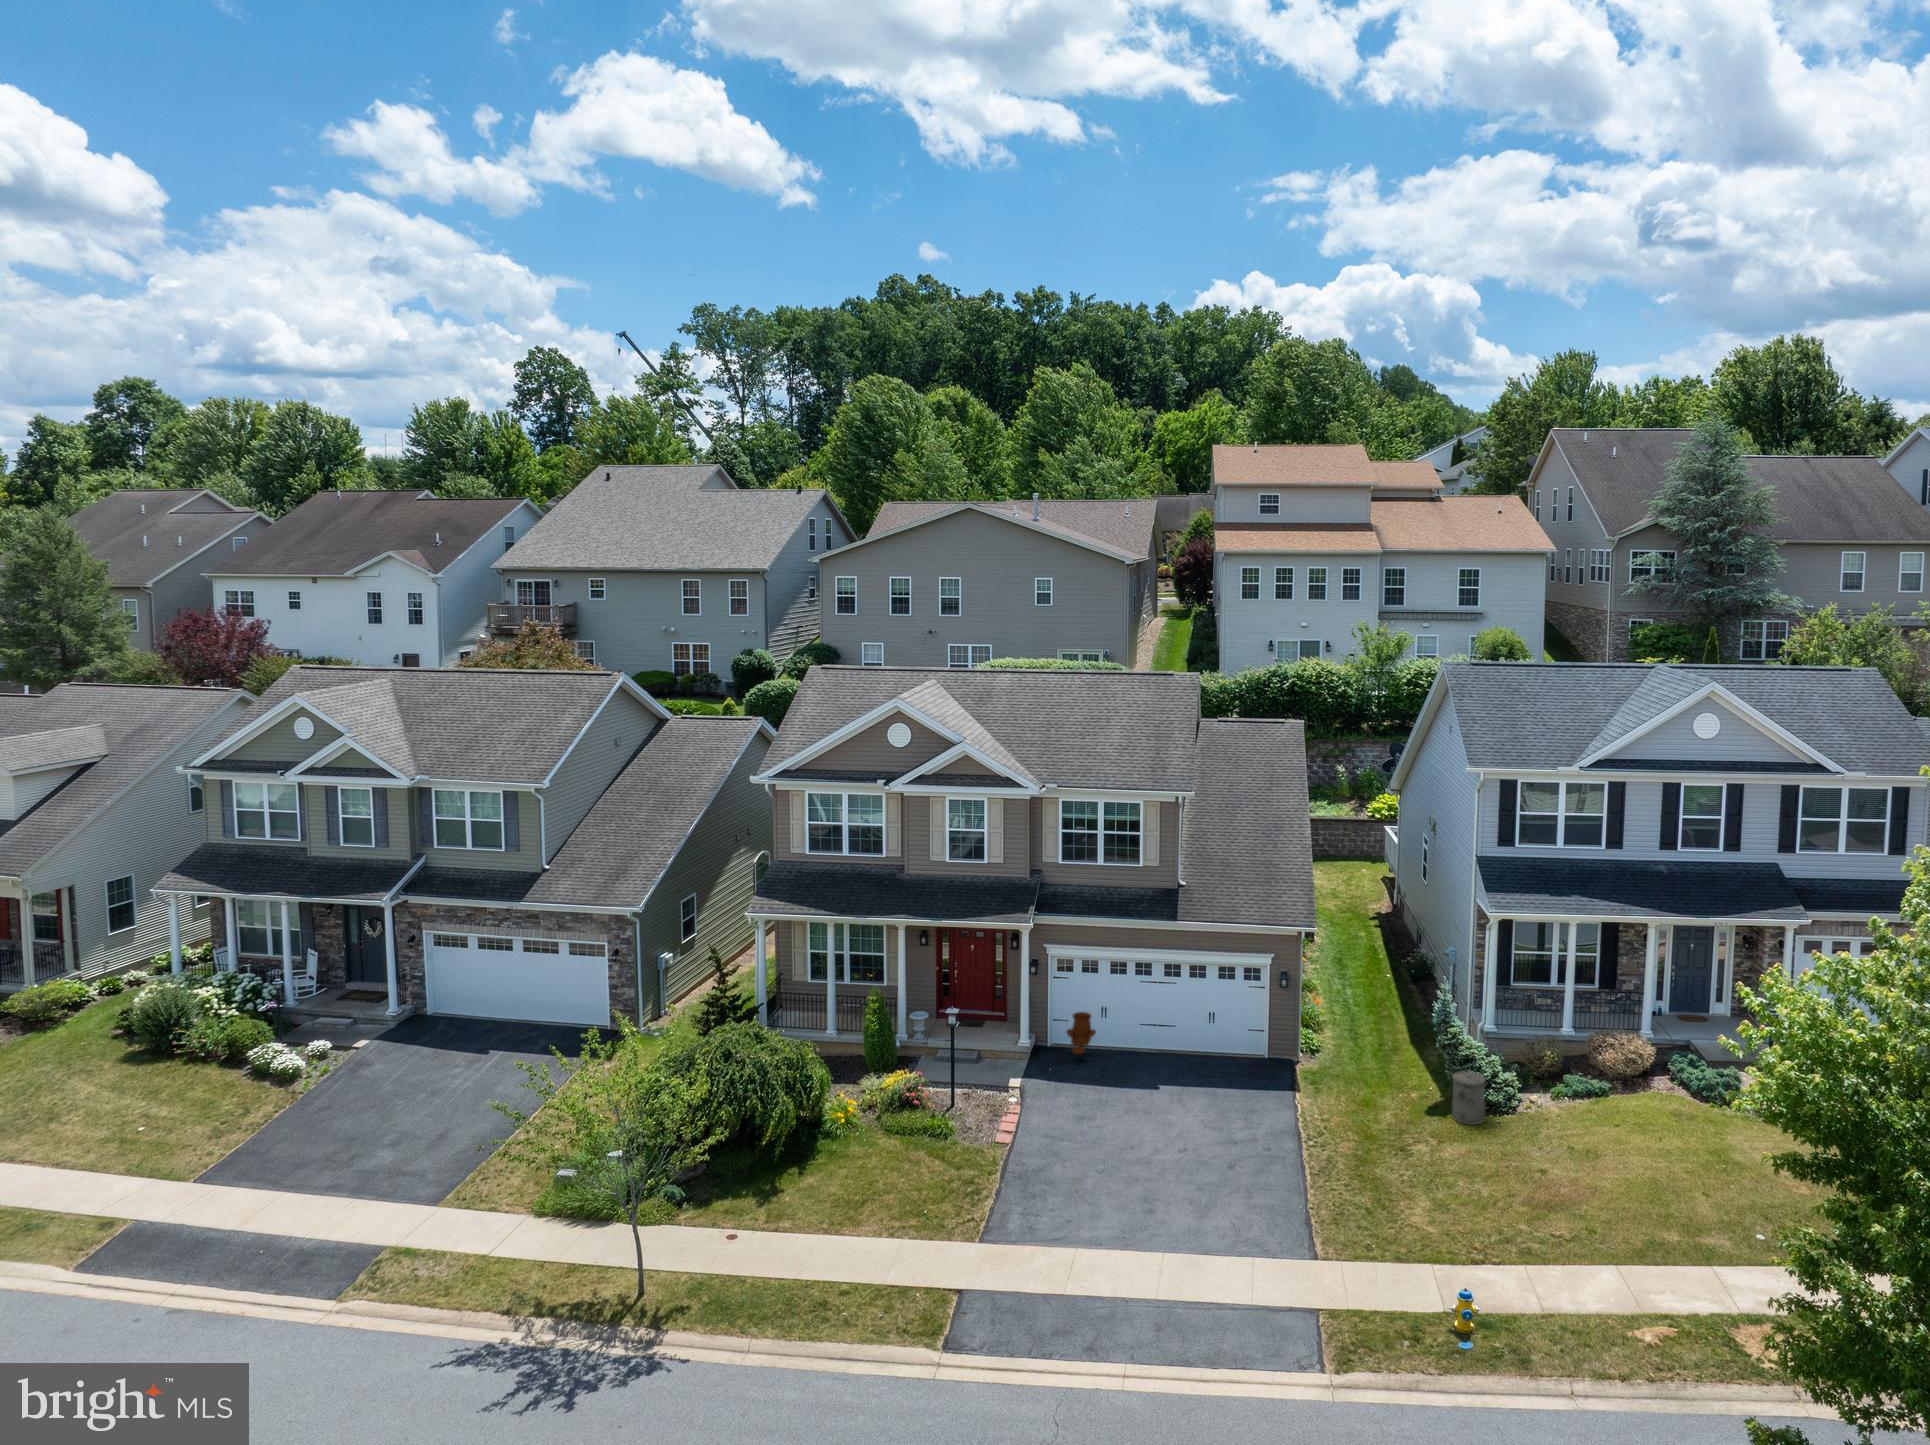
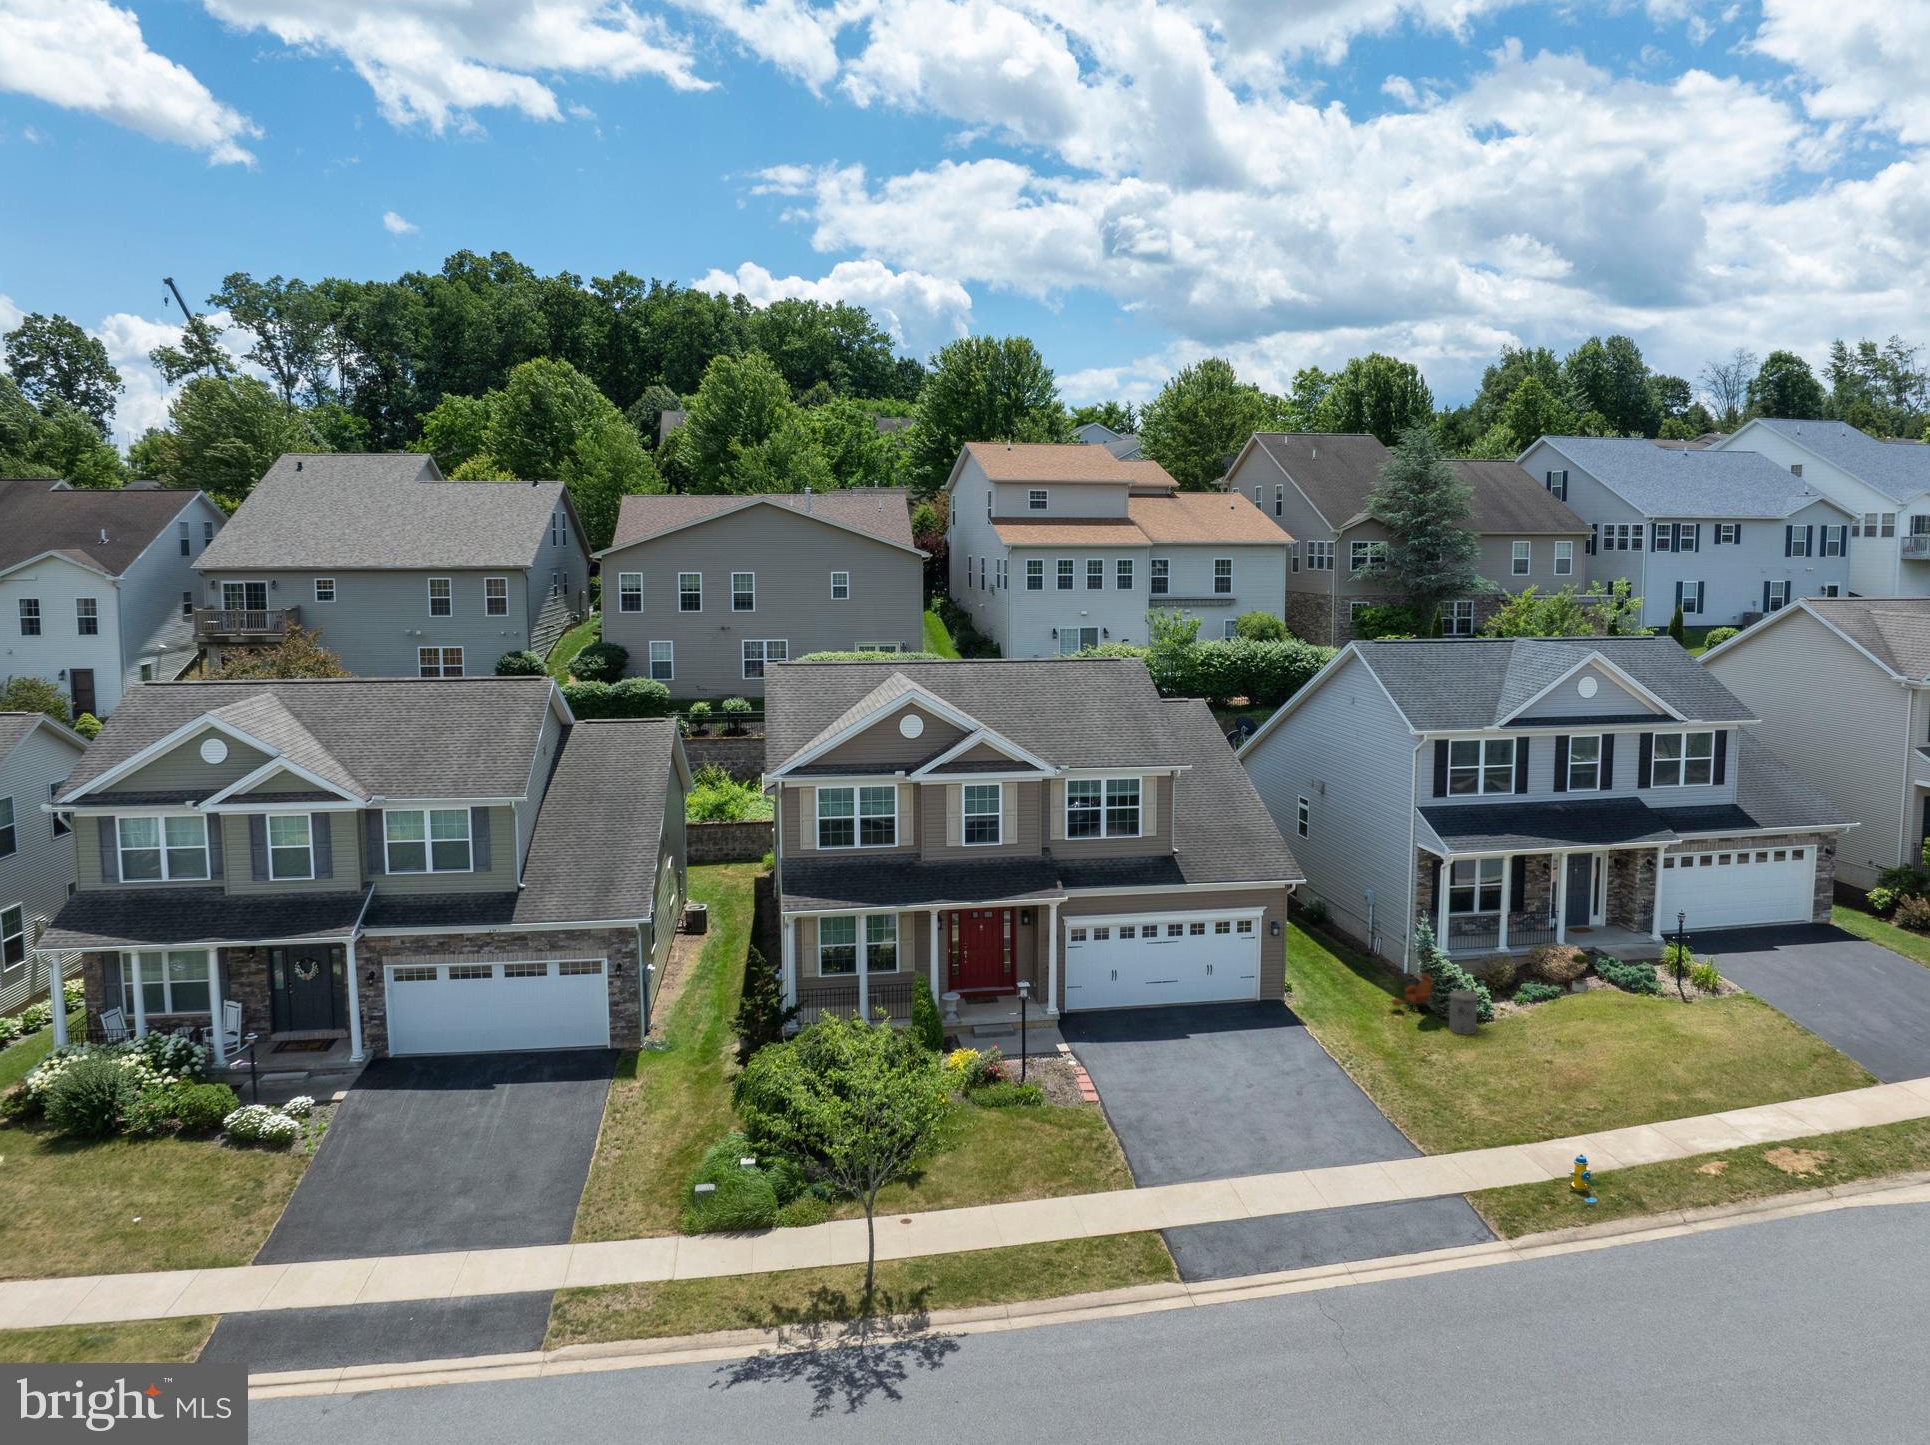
lounge chair: present [1067,1012,1096,1060] -> present [1392,974,1432,1013]
potted tree: none [1637,1045,1660,1094] -> present [1572,954,1589,993]

